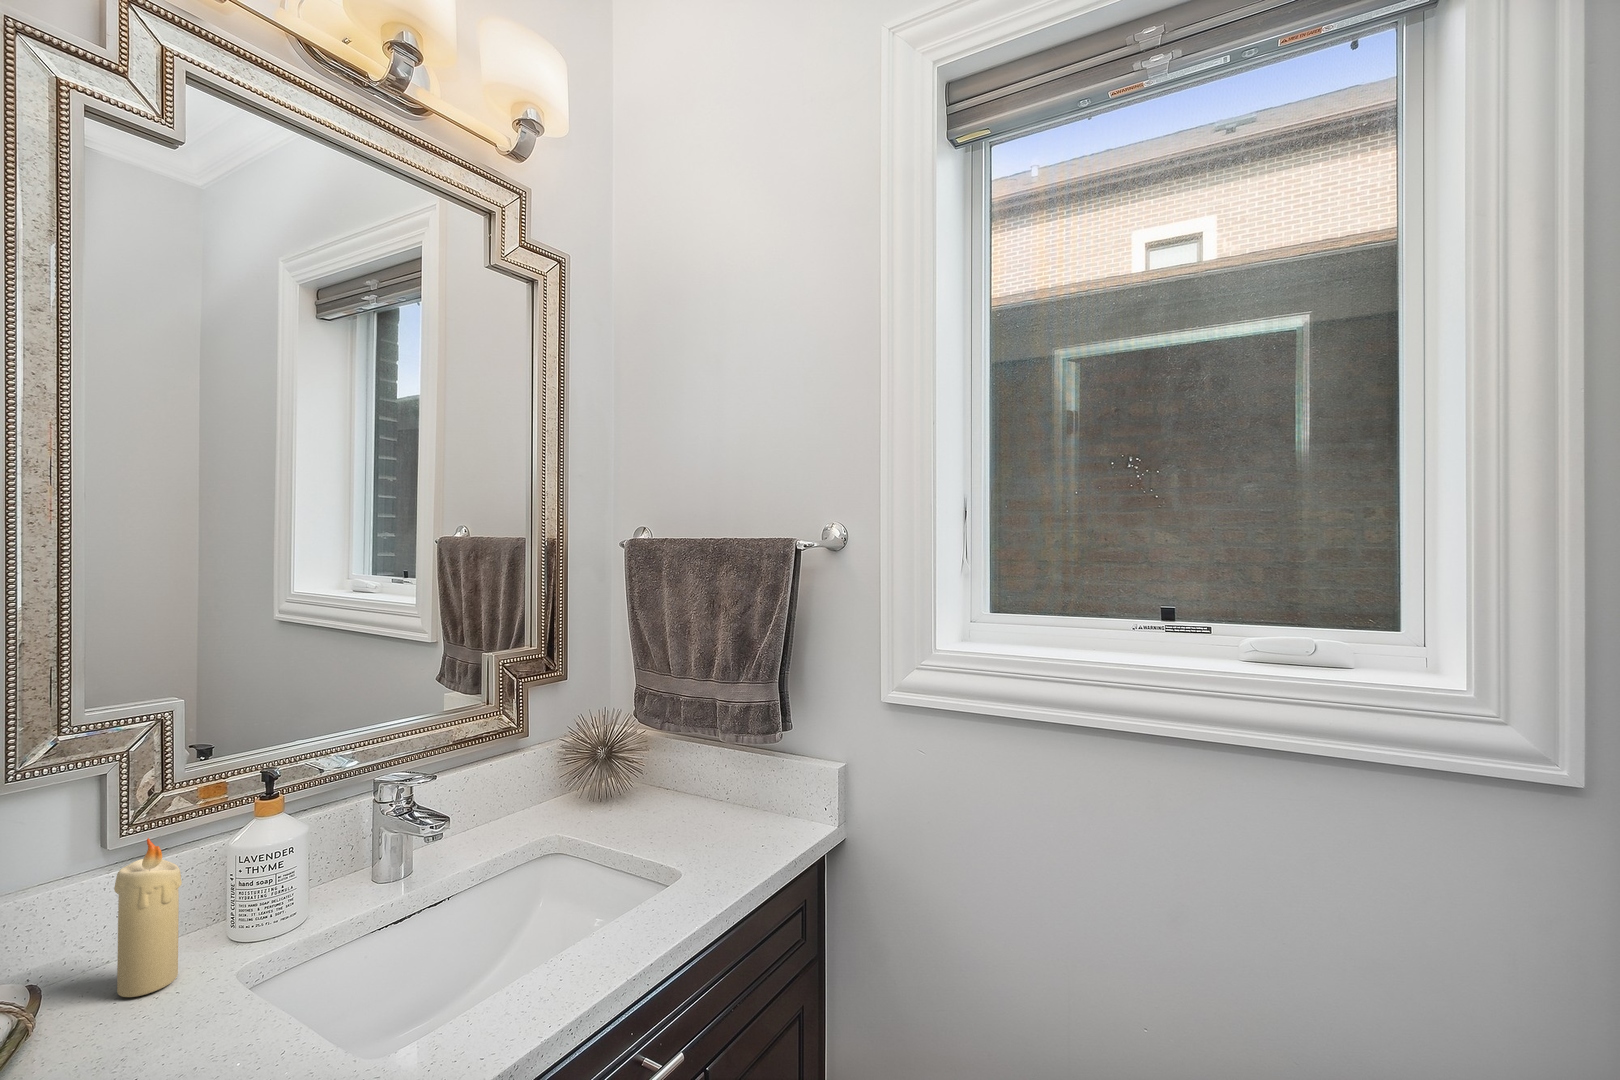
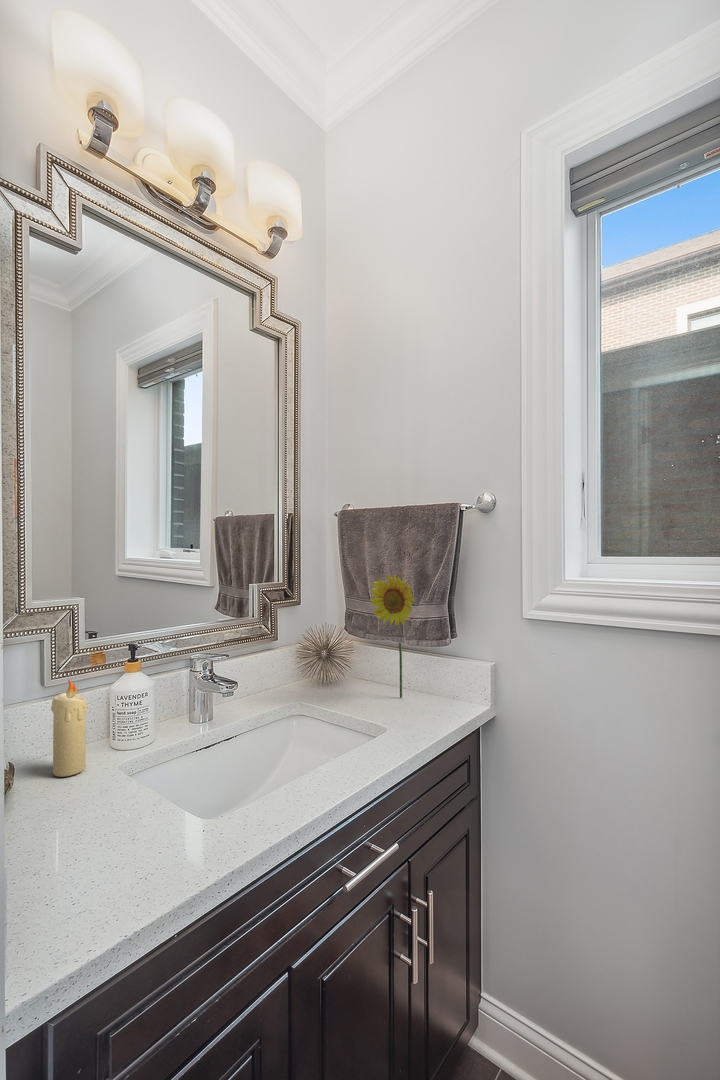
flower: none [667,640,744,817] -> present [370,575,415,698]

